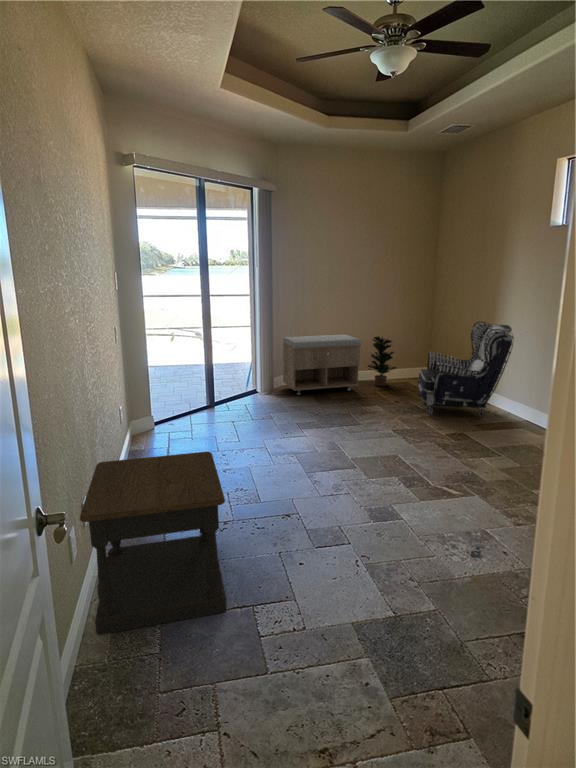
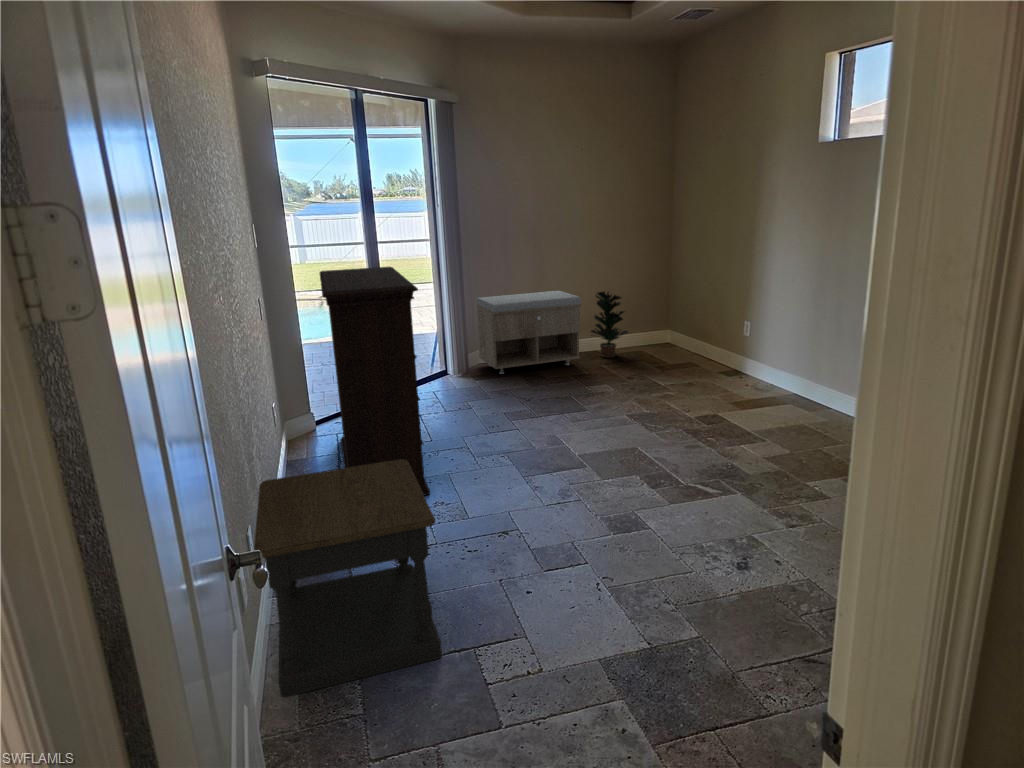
bookshelf: none [159,309,234,488] -> present [319,267,430,495]
armchair: present [418,322,514,418] -> none [658,268,780,396]

